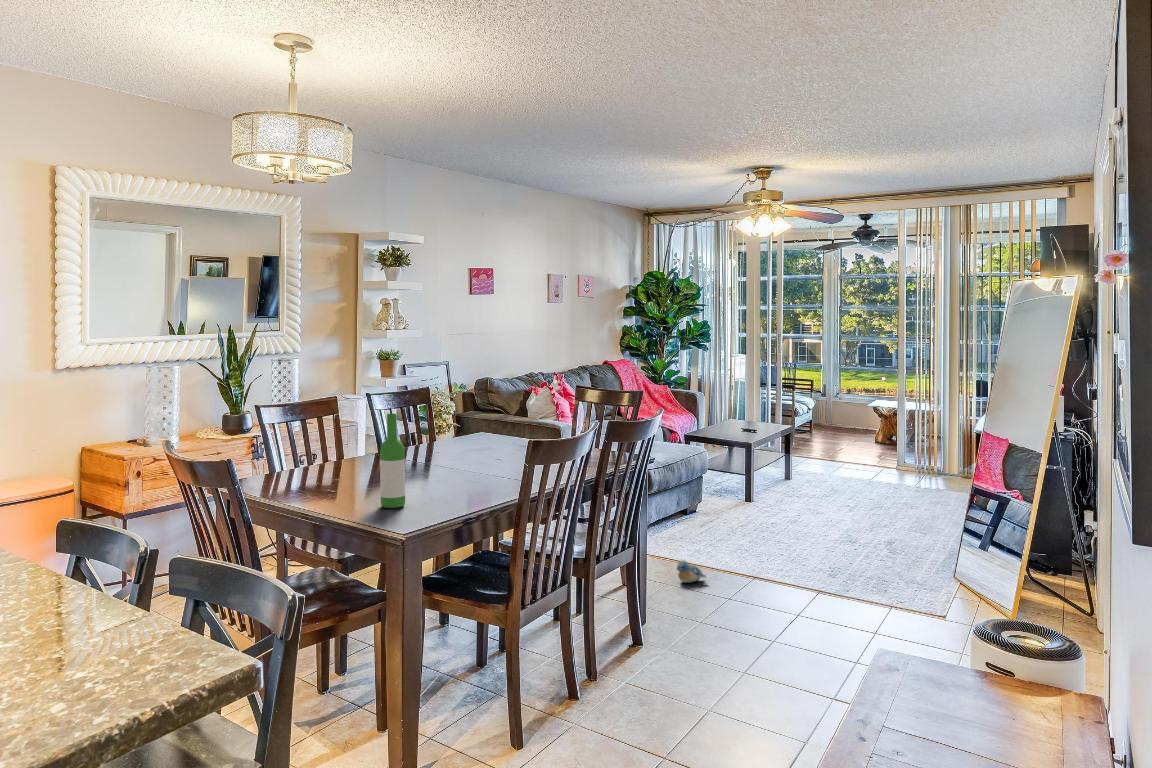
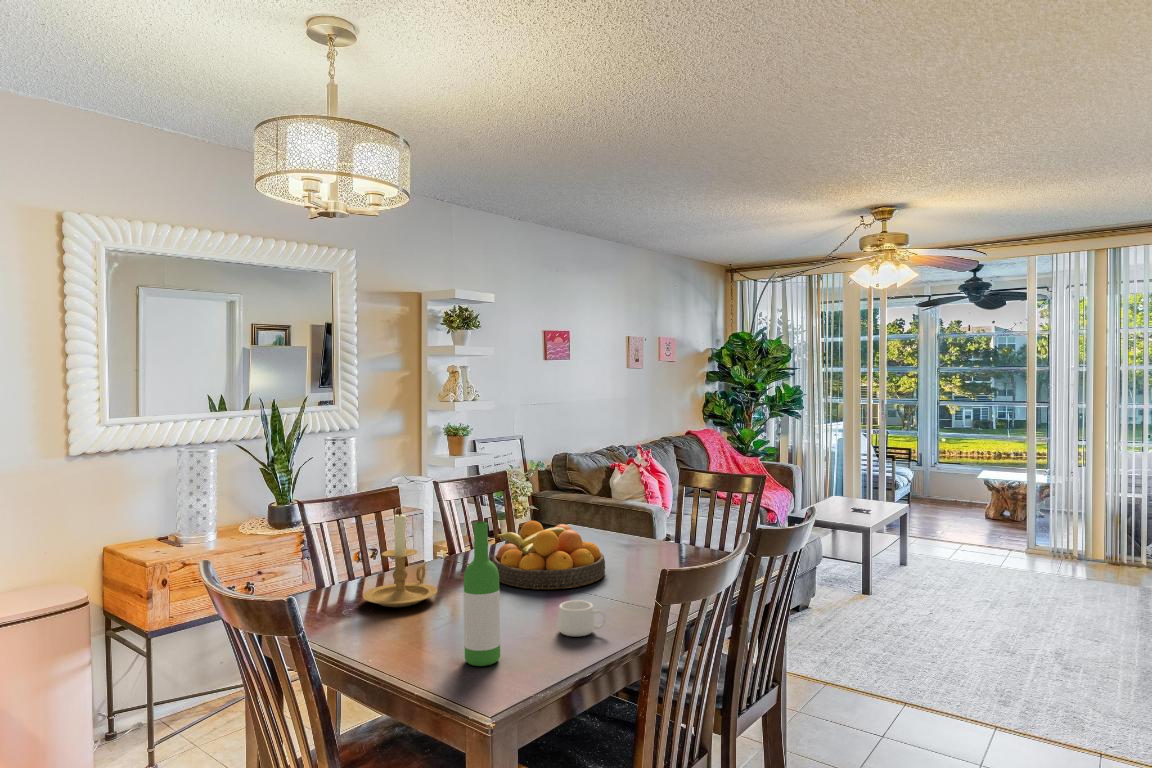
candle holder: none [309,411,365,479] -> present [363,511,437,607]
fruit bowl: none [409,423,494,470] -> present [493,521,605,589]
mug: none [448,472,482,495] -> present [557,600,606,636]
plush toy: present [677,561,706,583] -> none [831,693,871,723]

